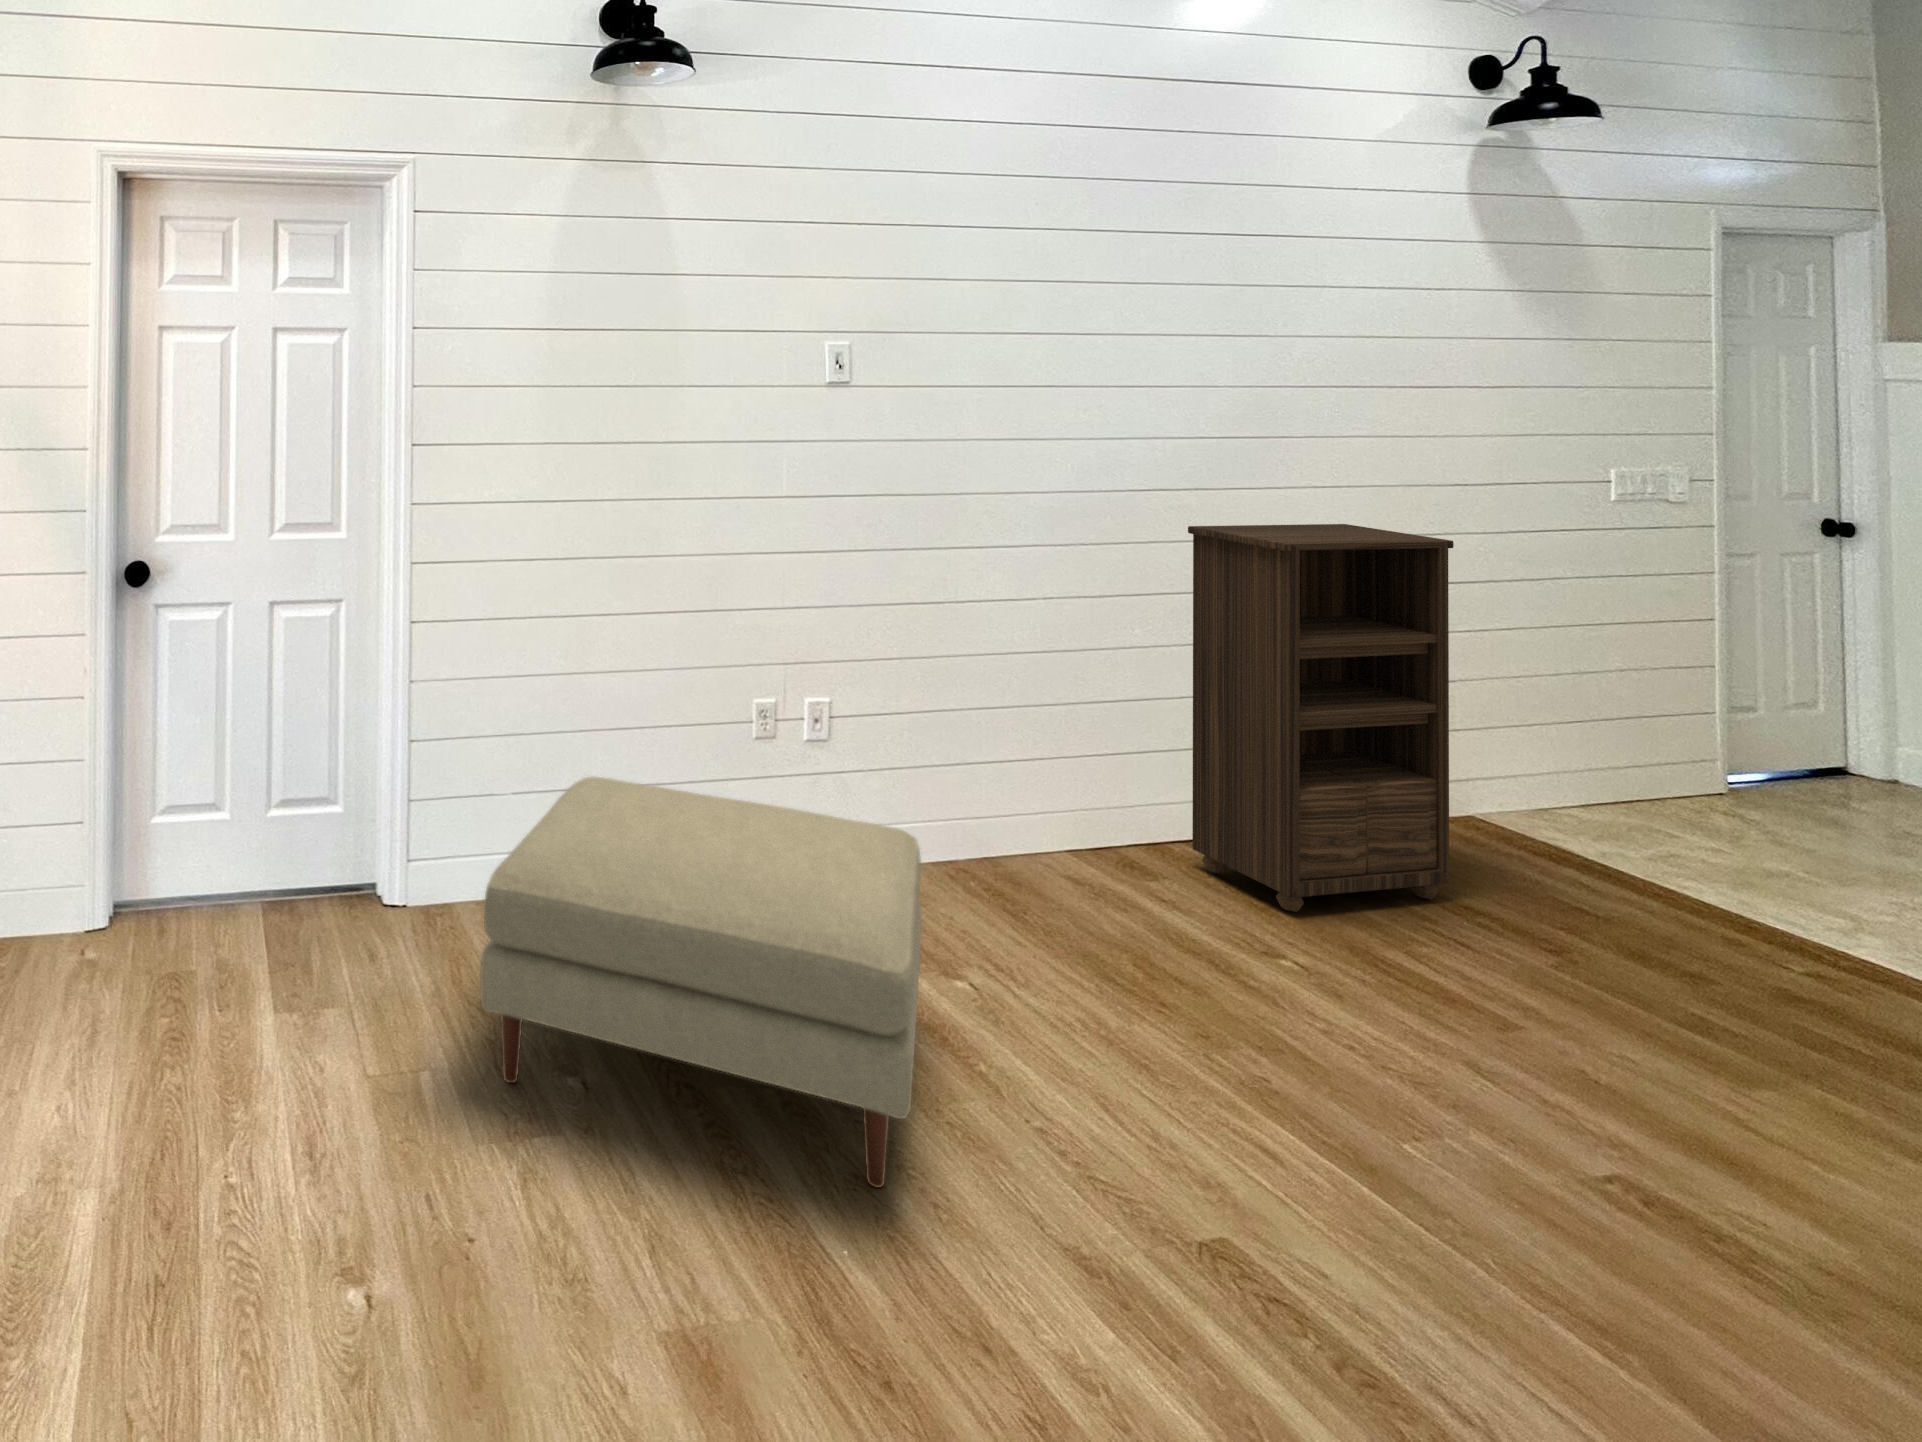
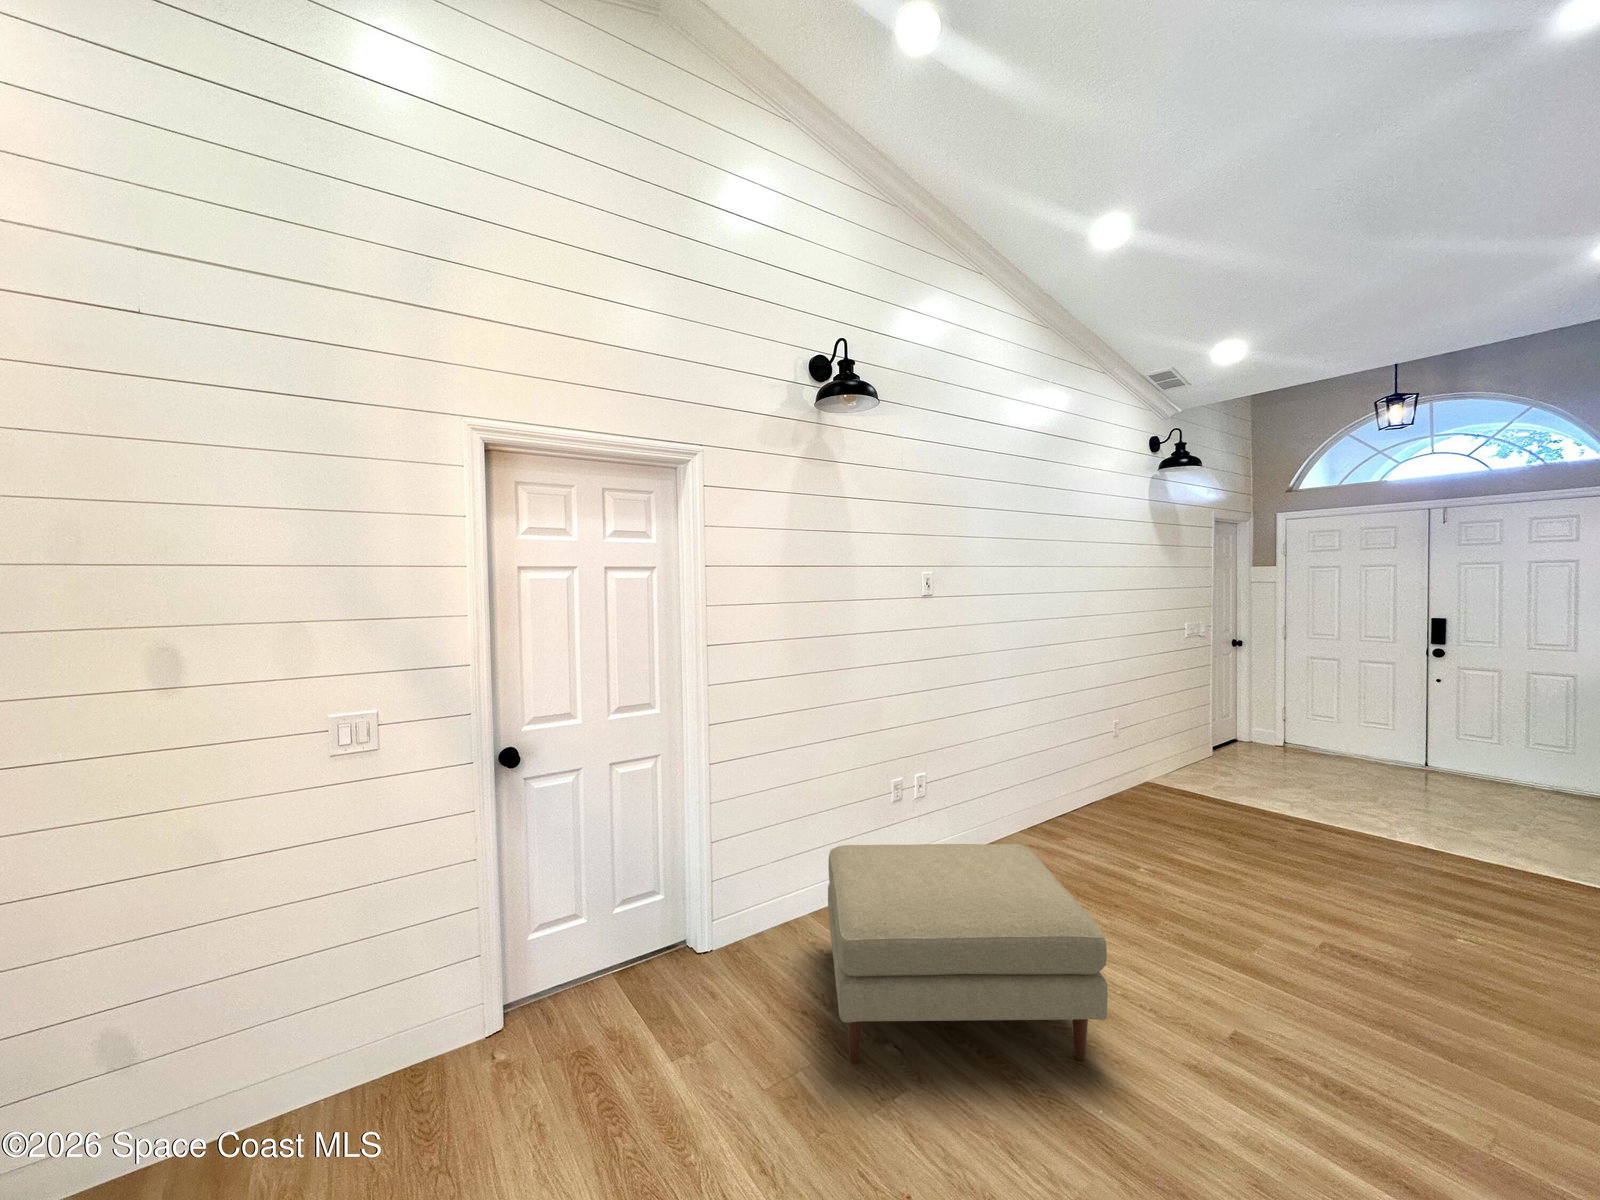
bookshelf: present [1188,524,1454,912] -> none [1073,656,1174,843]

